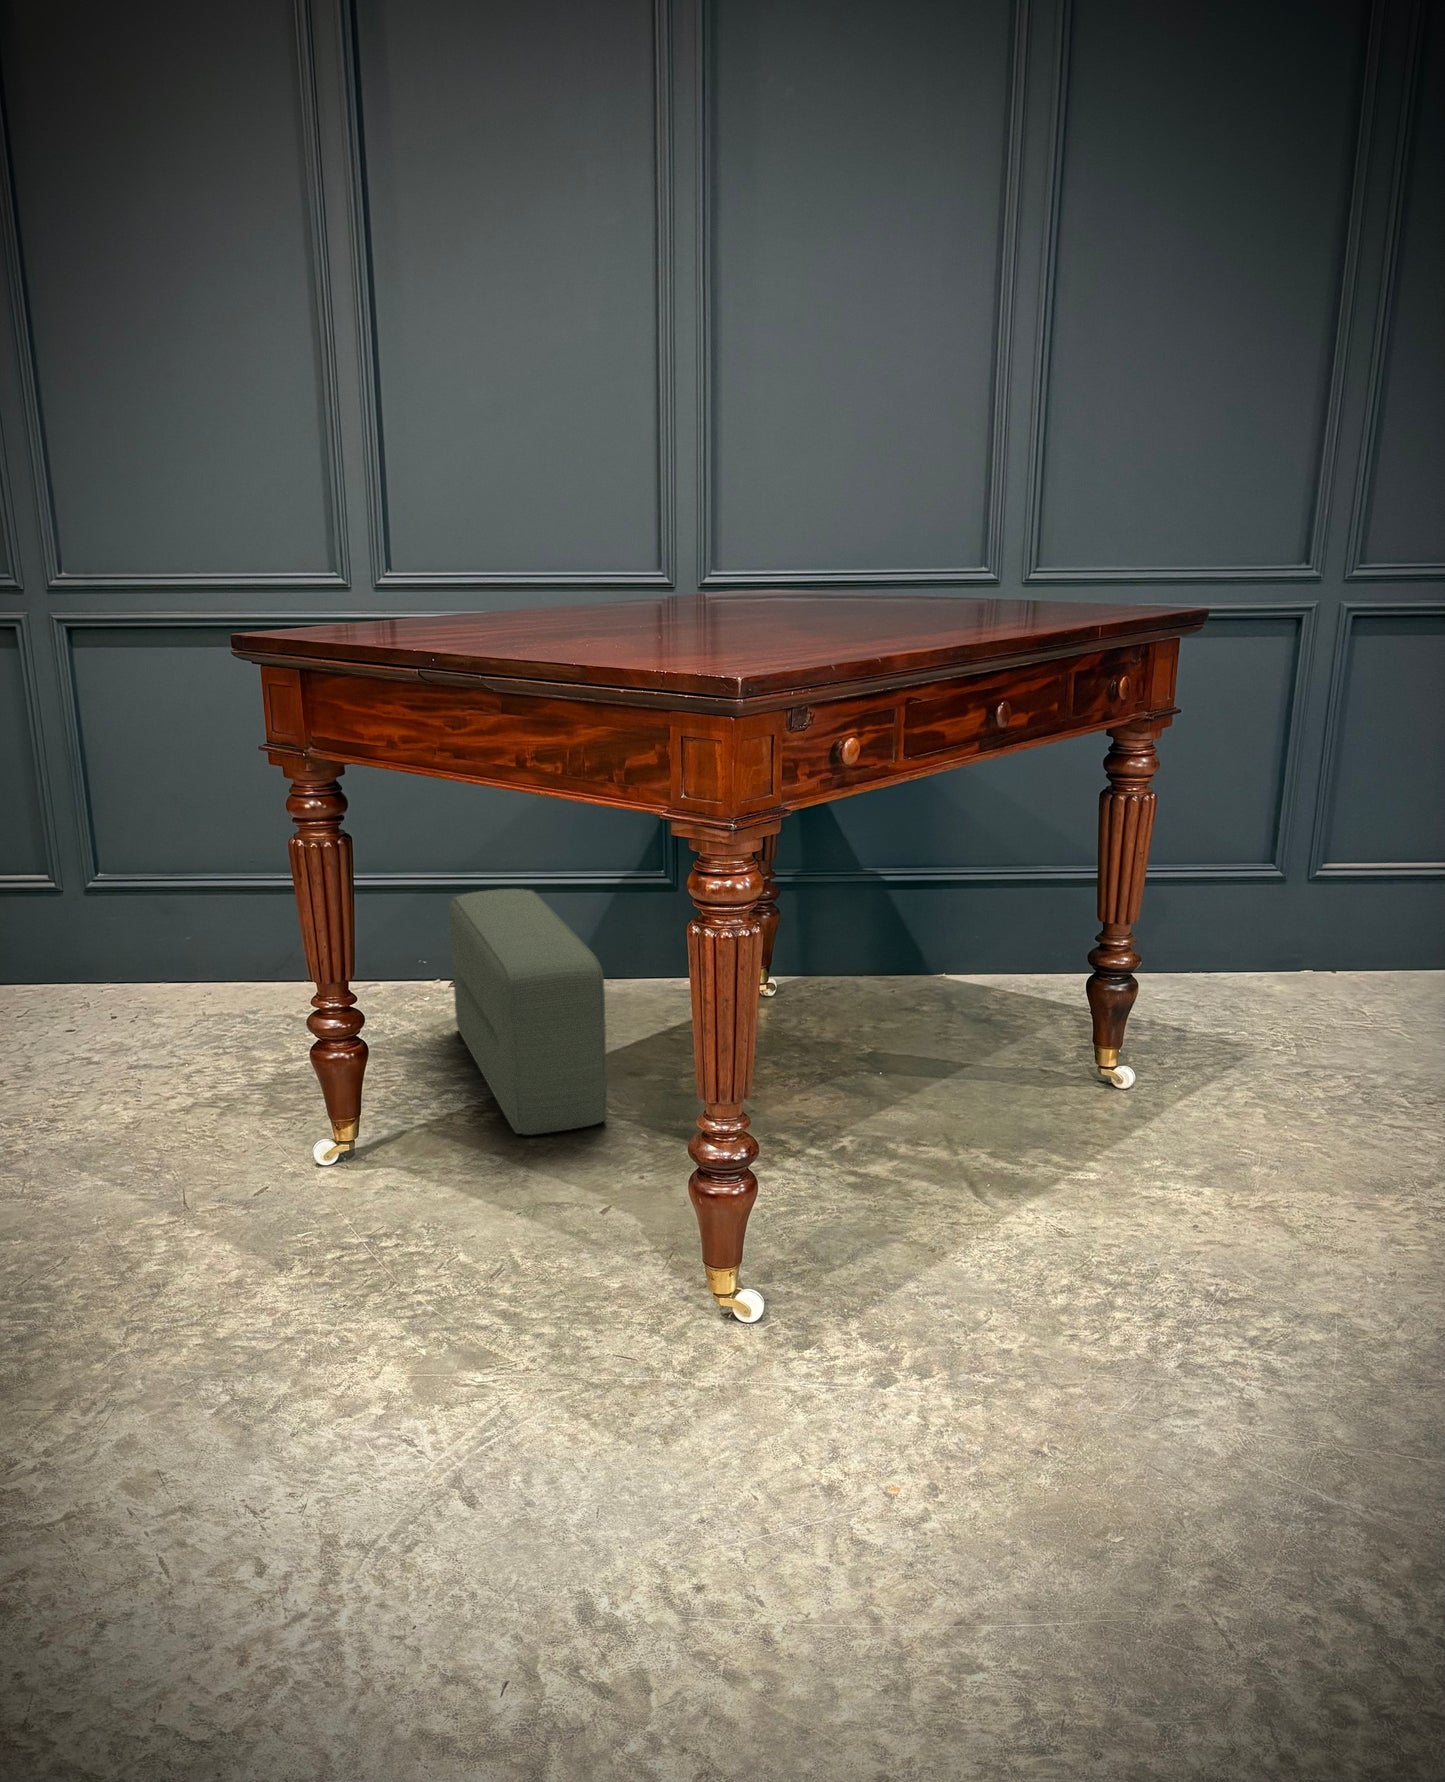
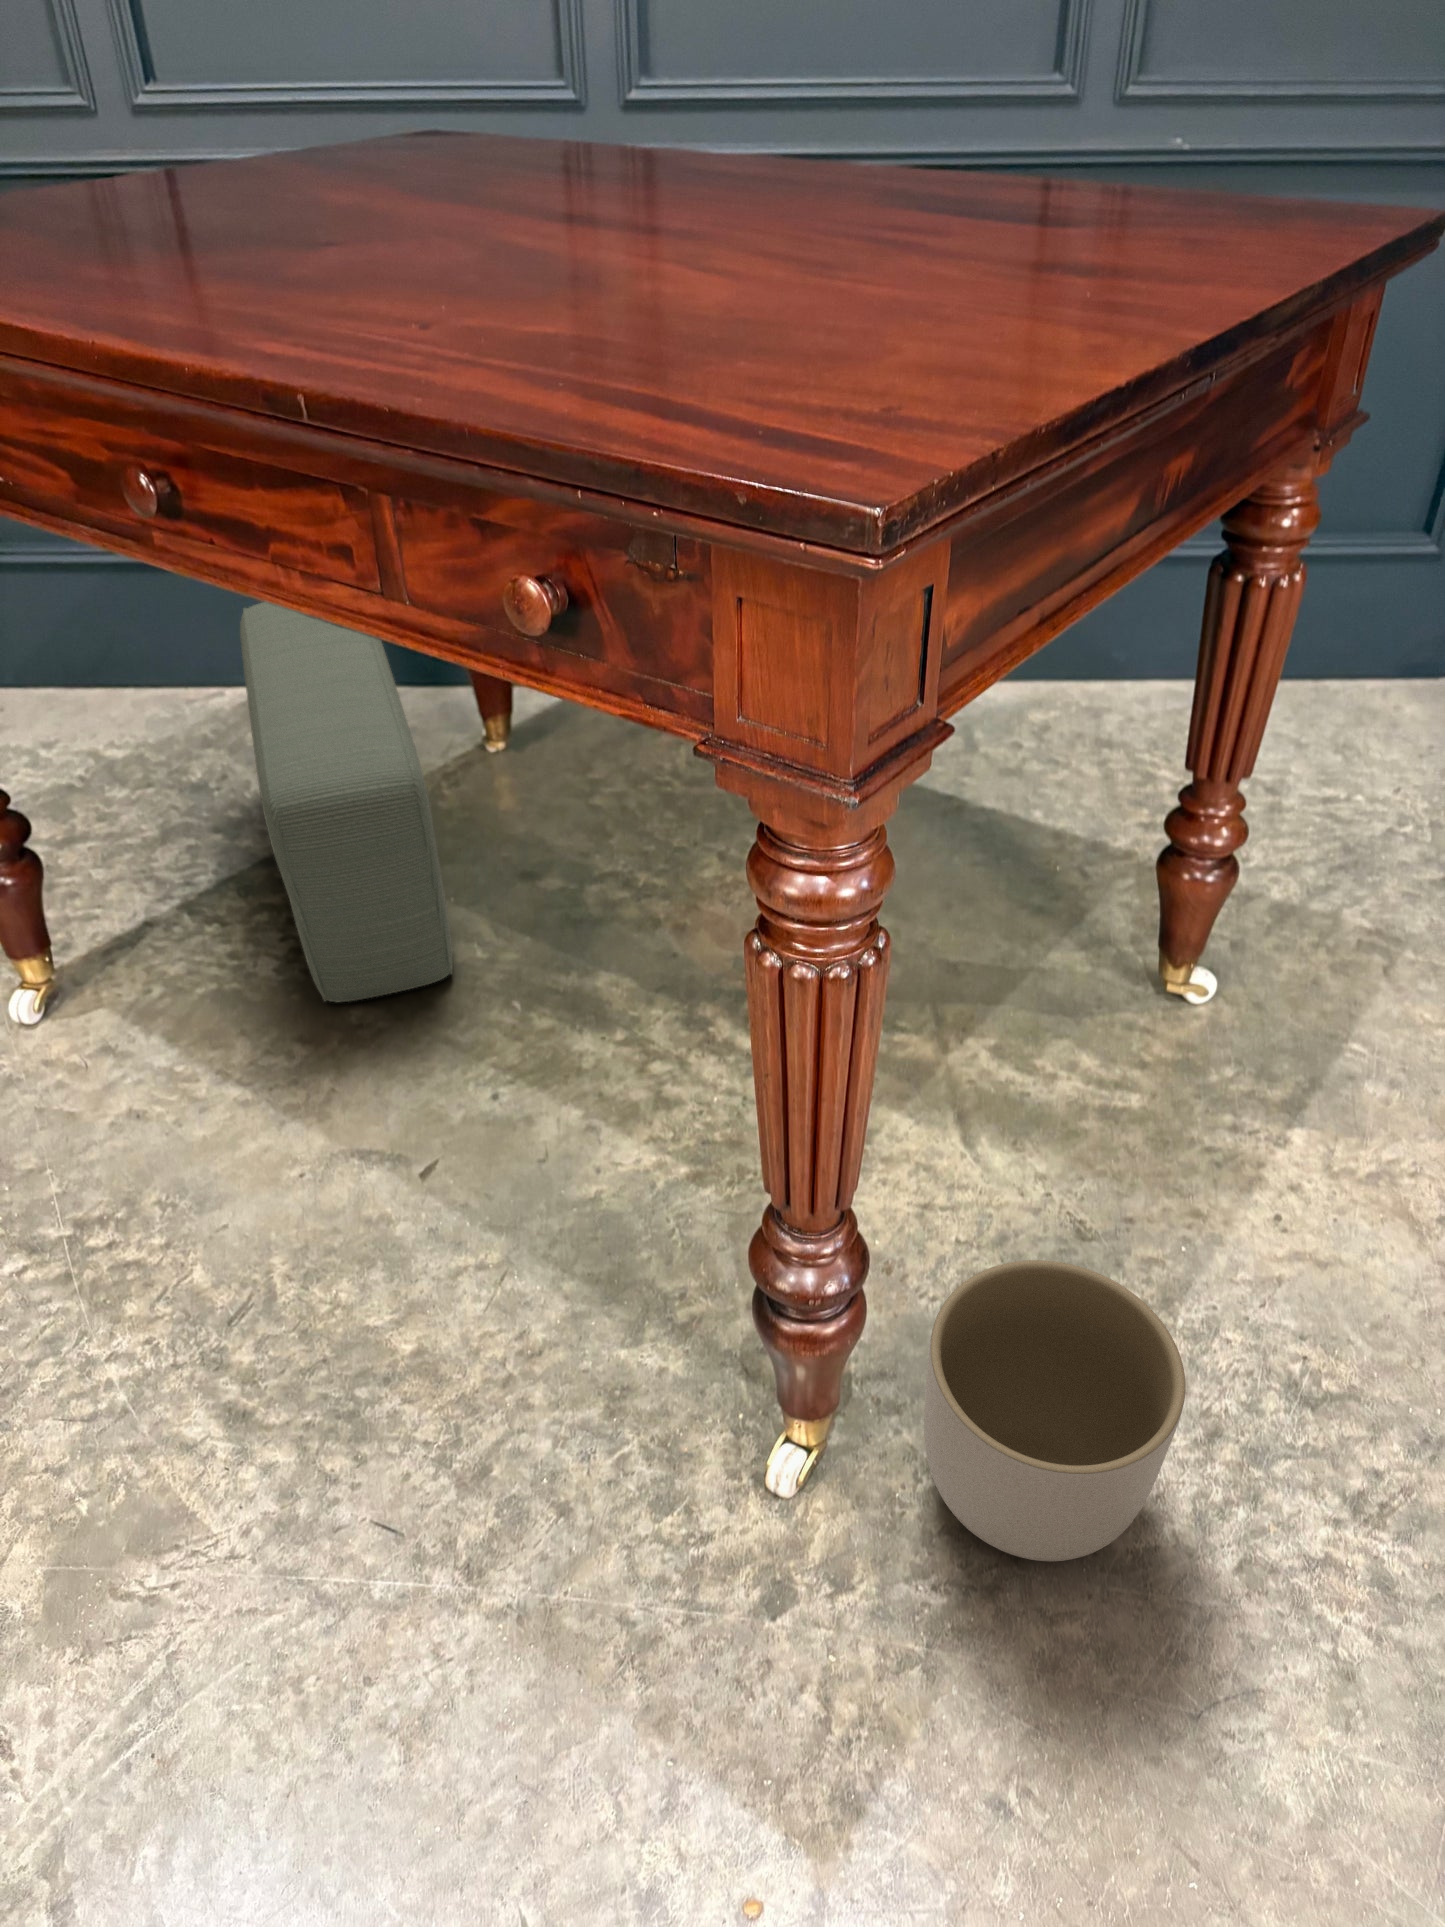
planter: none [970,1179,1126,1360] -> present [924,1260,1186,1561]

